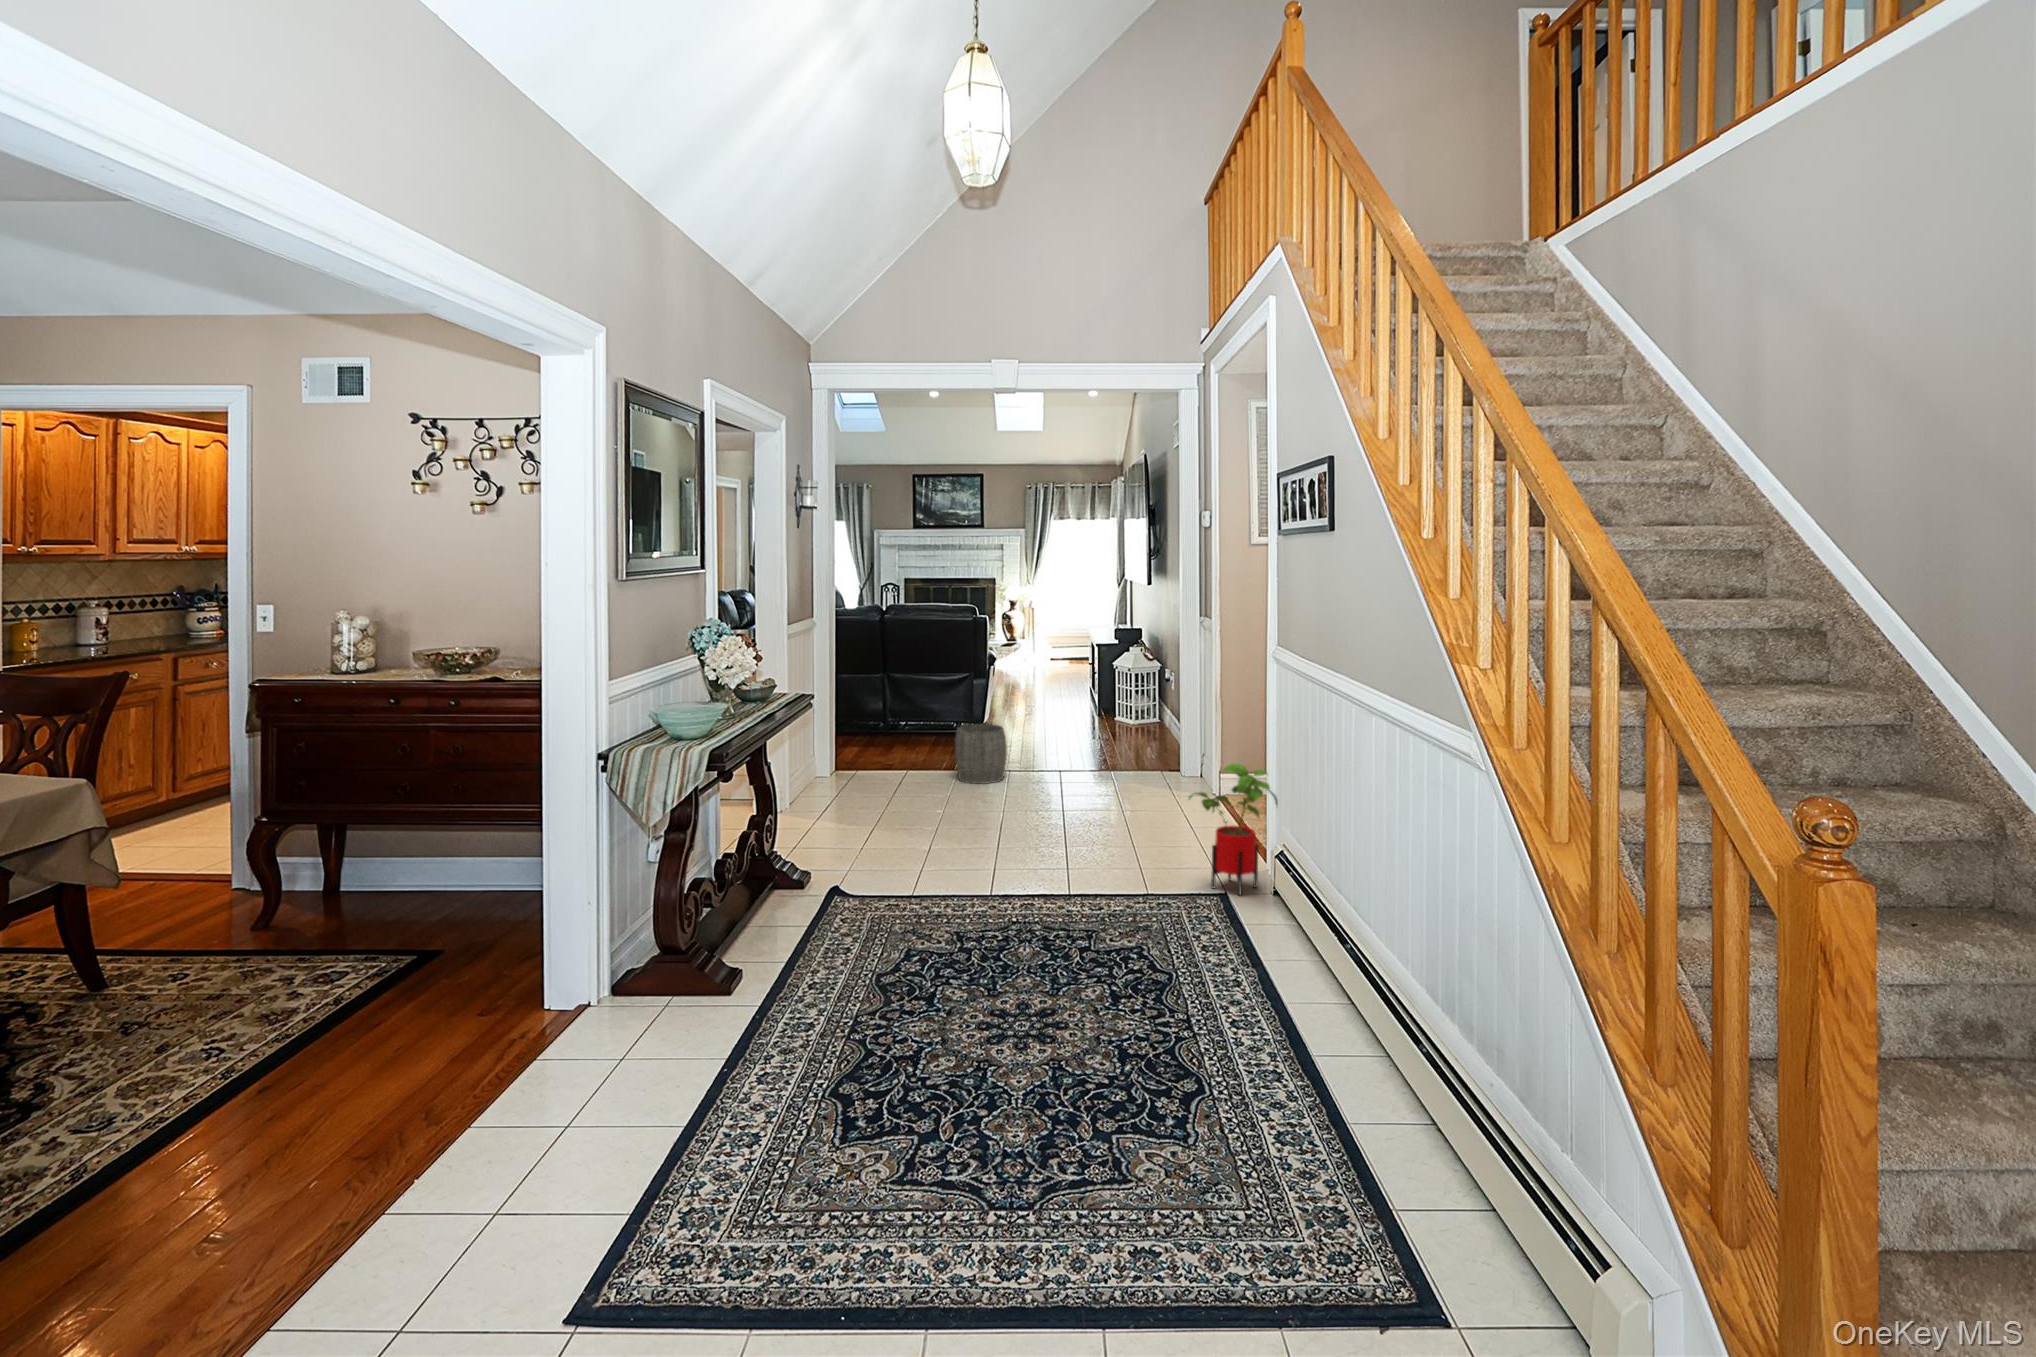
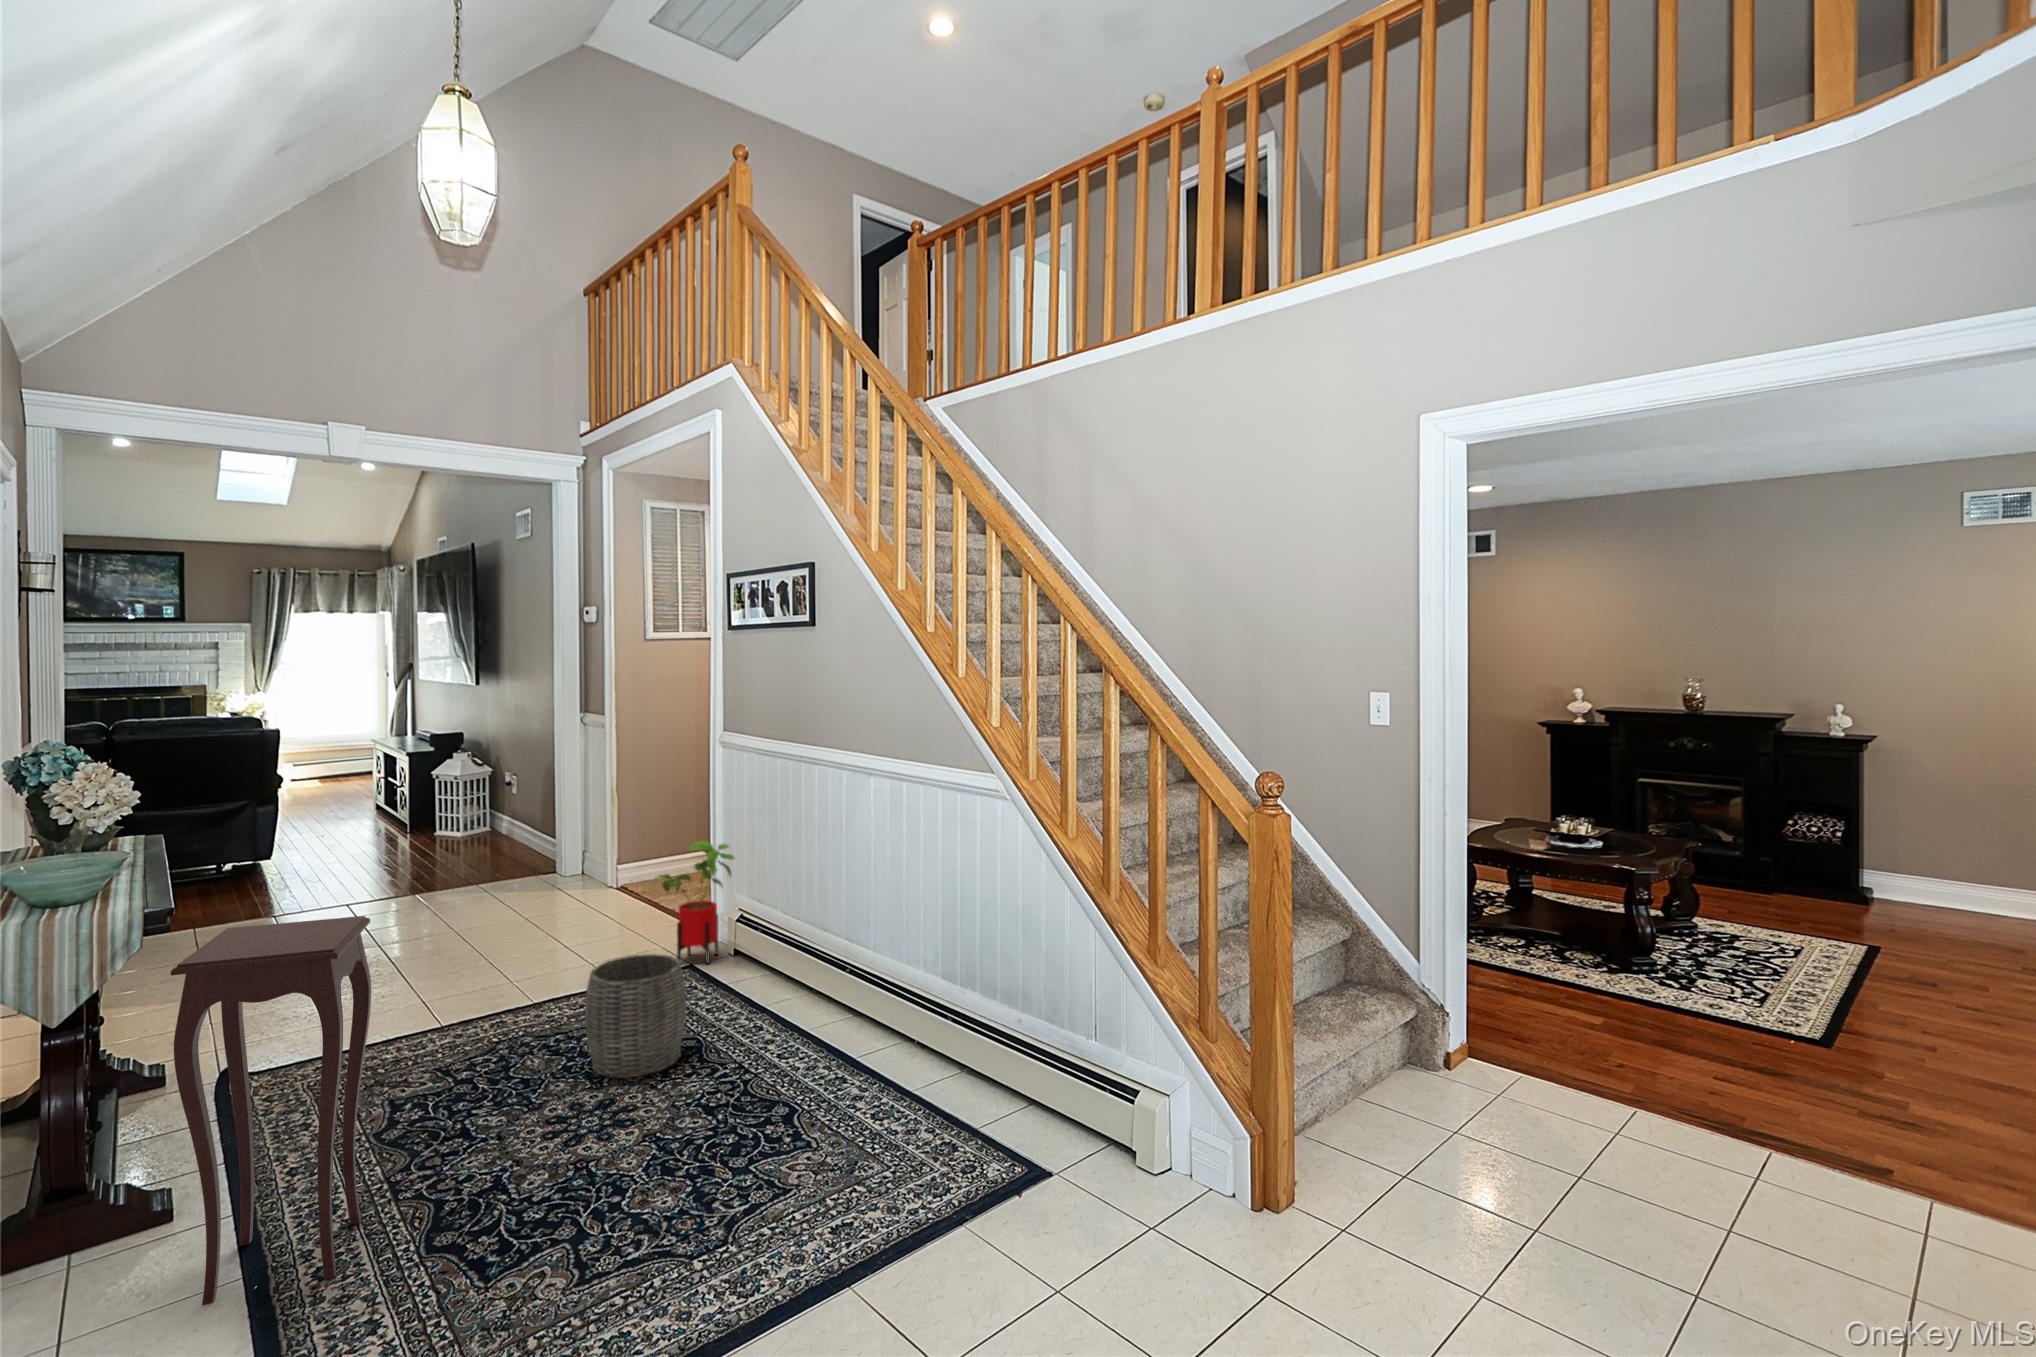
woven basket: present [955,724,1007,784] -> present [585,954,686,1078]
side table: none [666,782,823,1087] -> present [171,916,371,1305]

